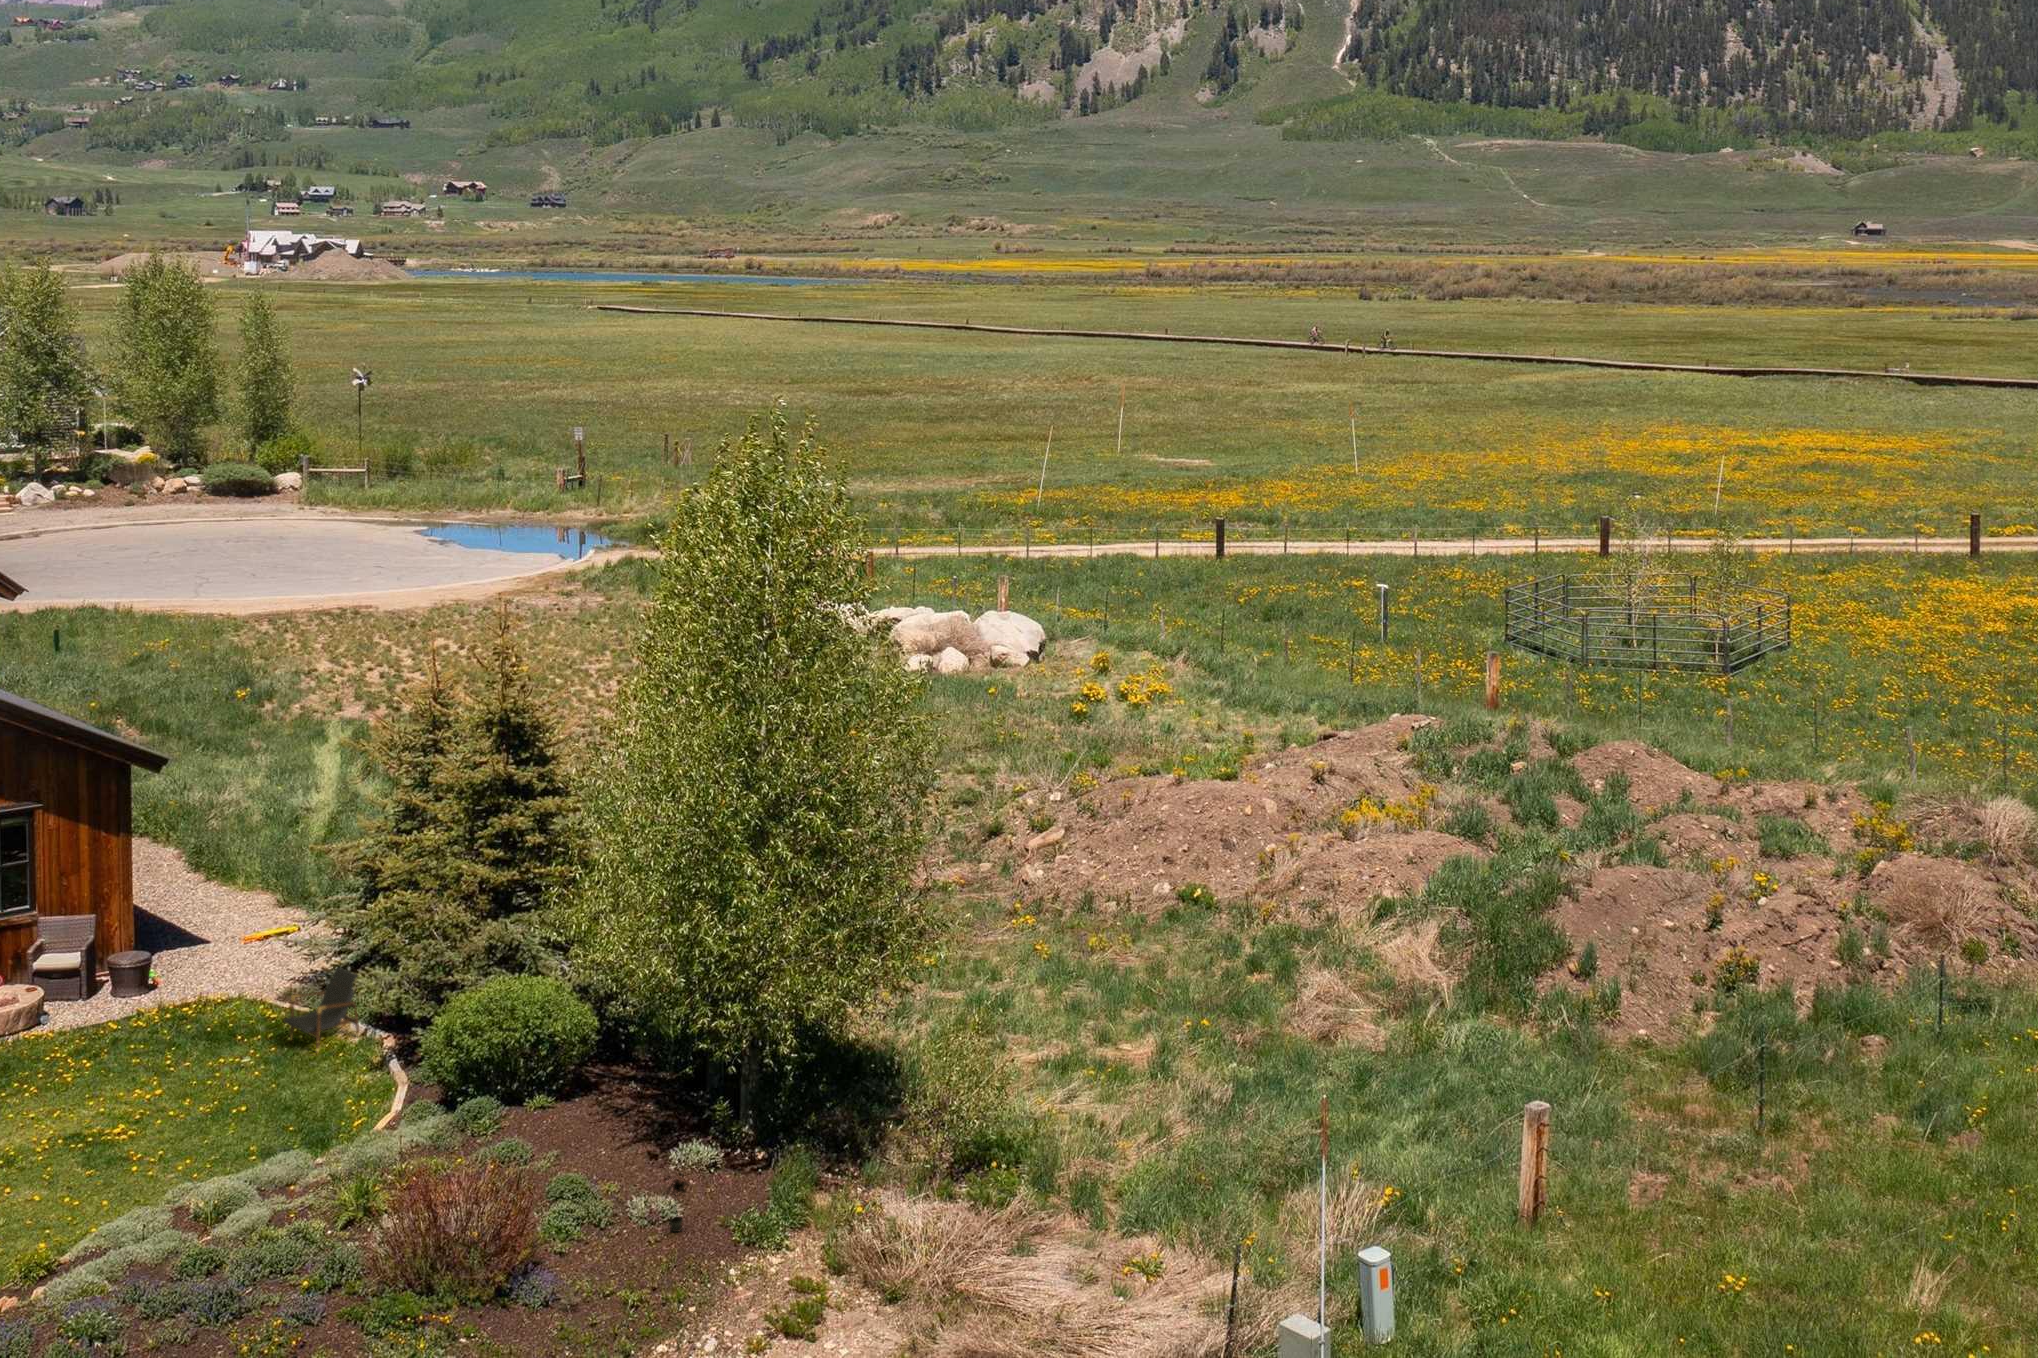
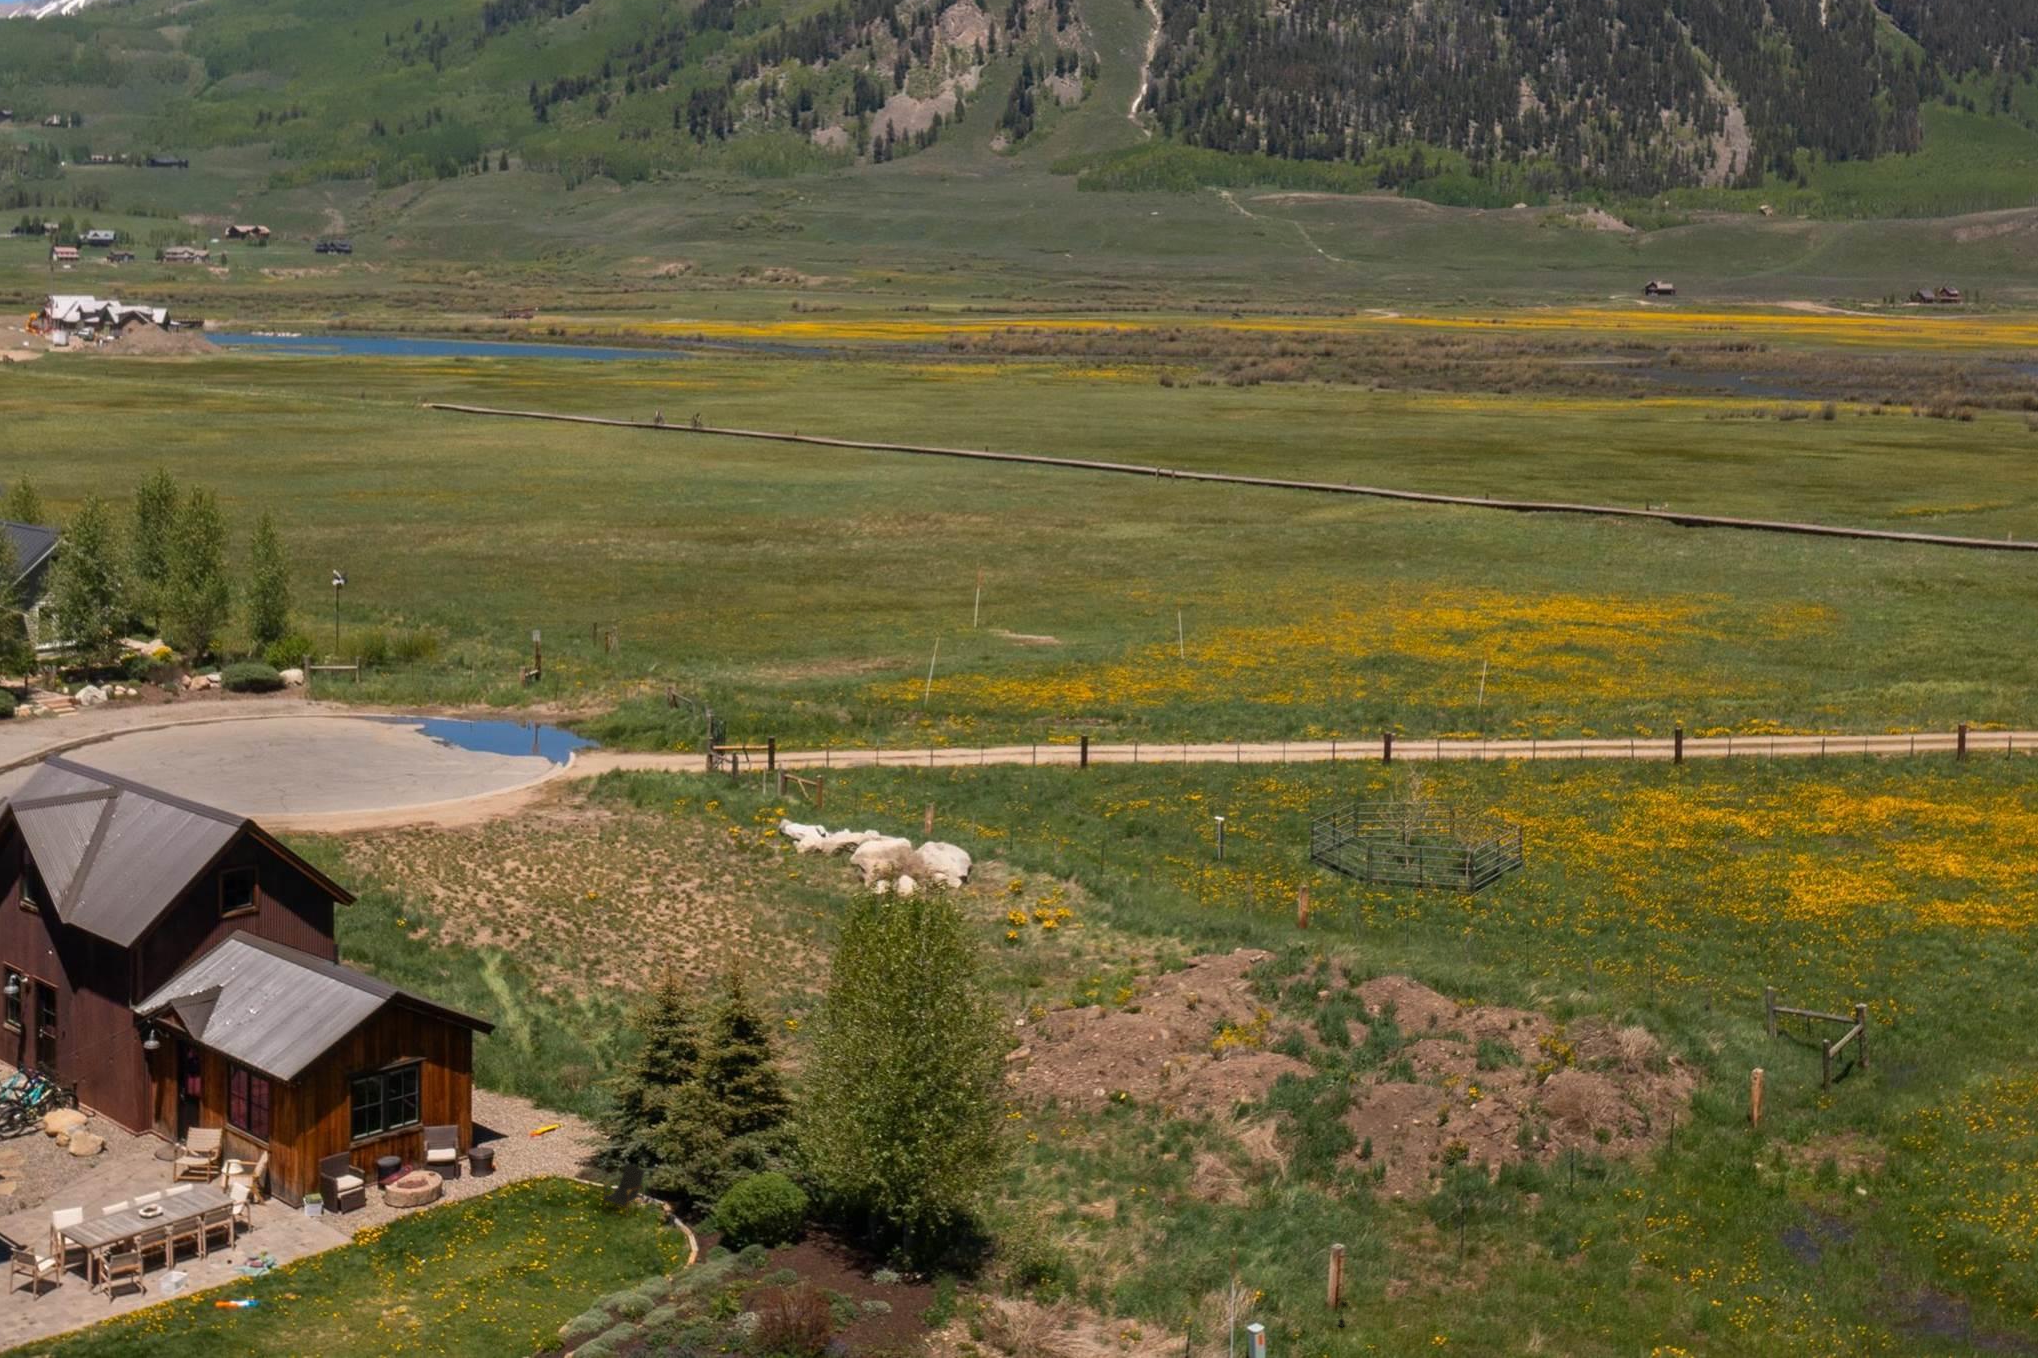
potted plant: present [665,1173,689,1232] -> present [1336,1298,1350,1327]

